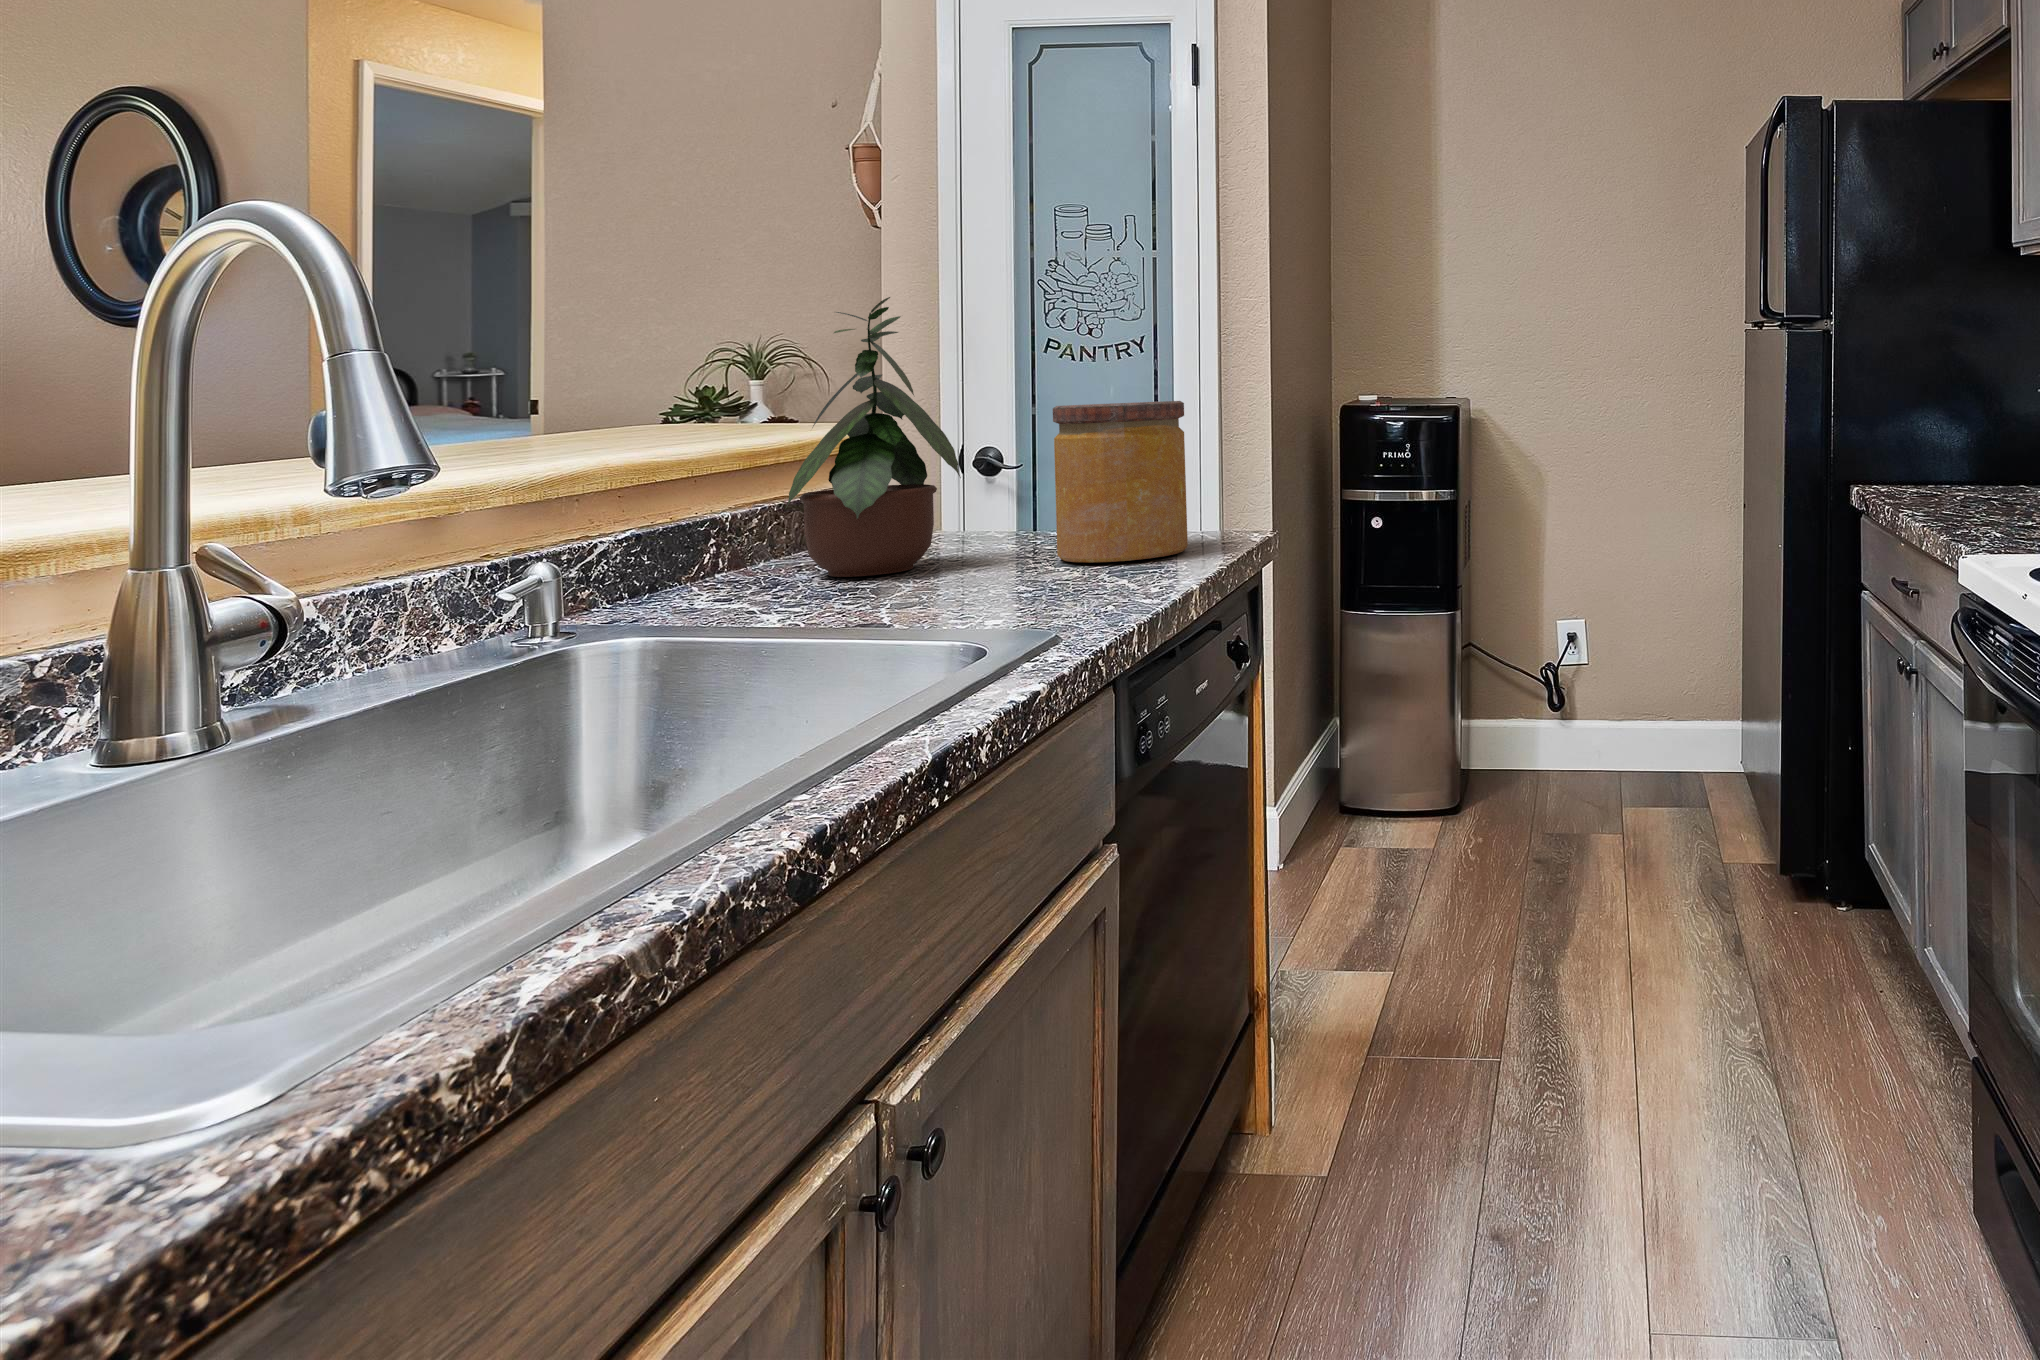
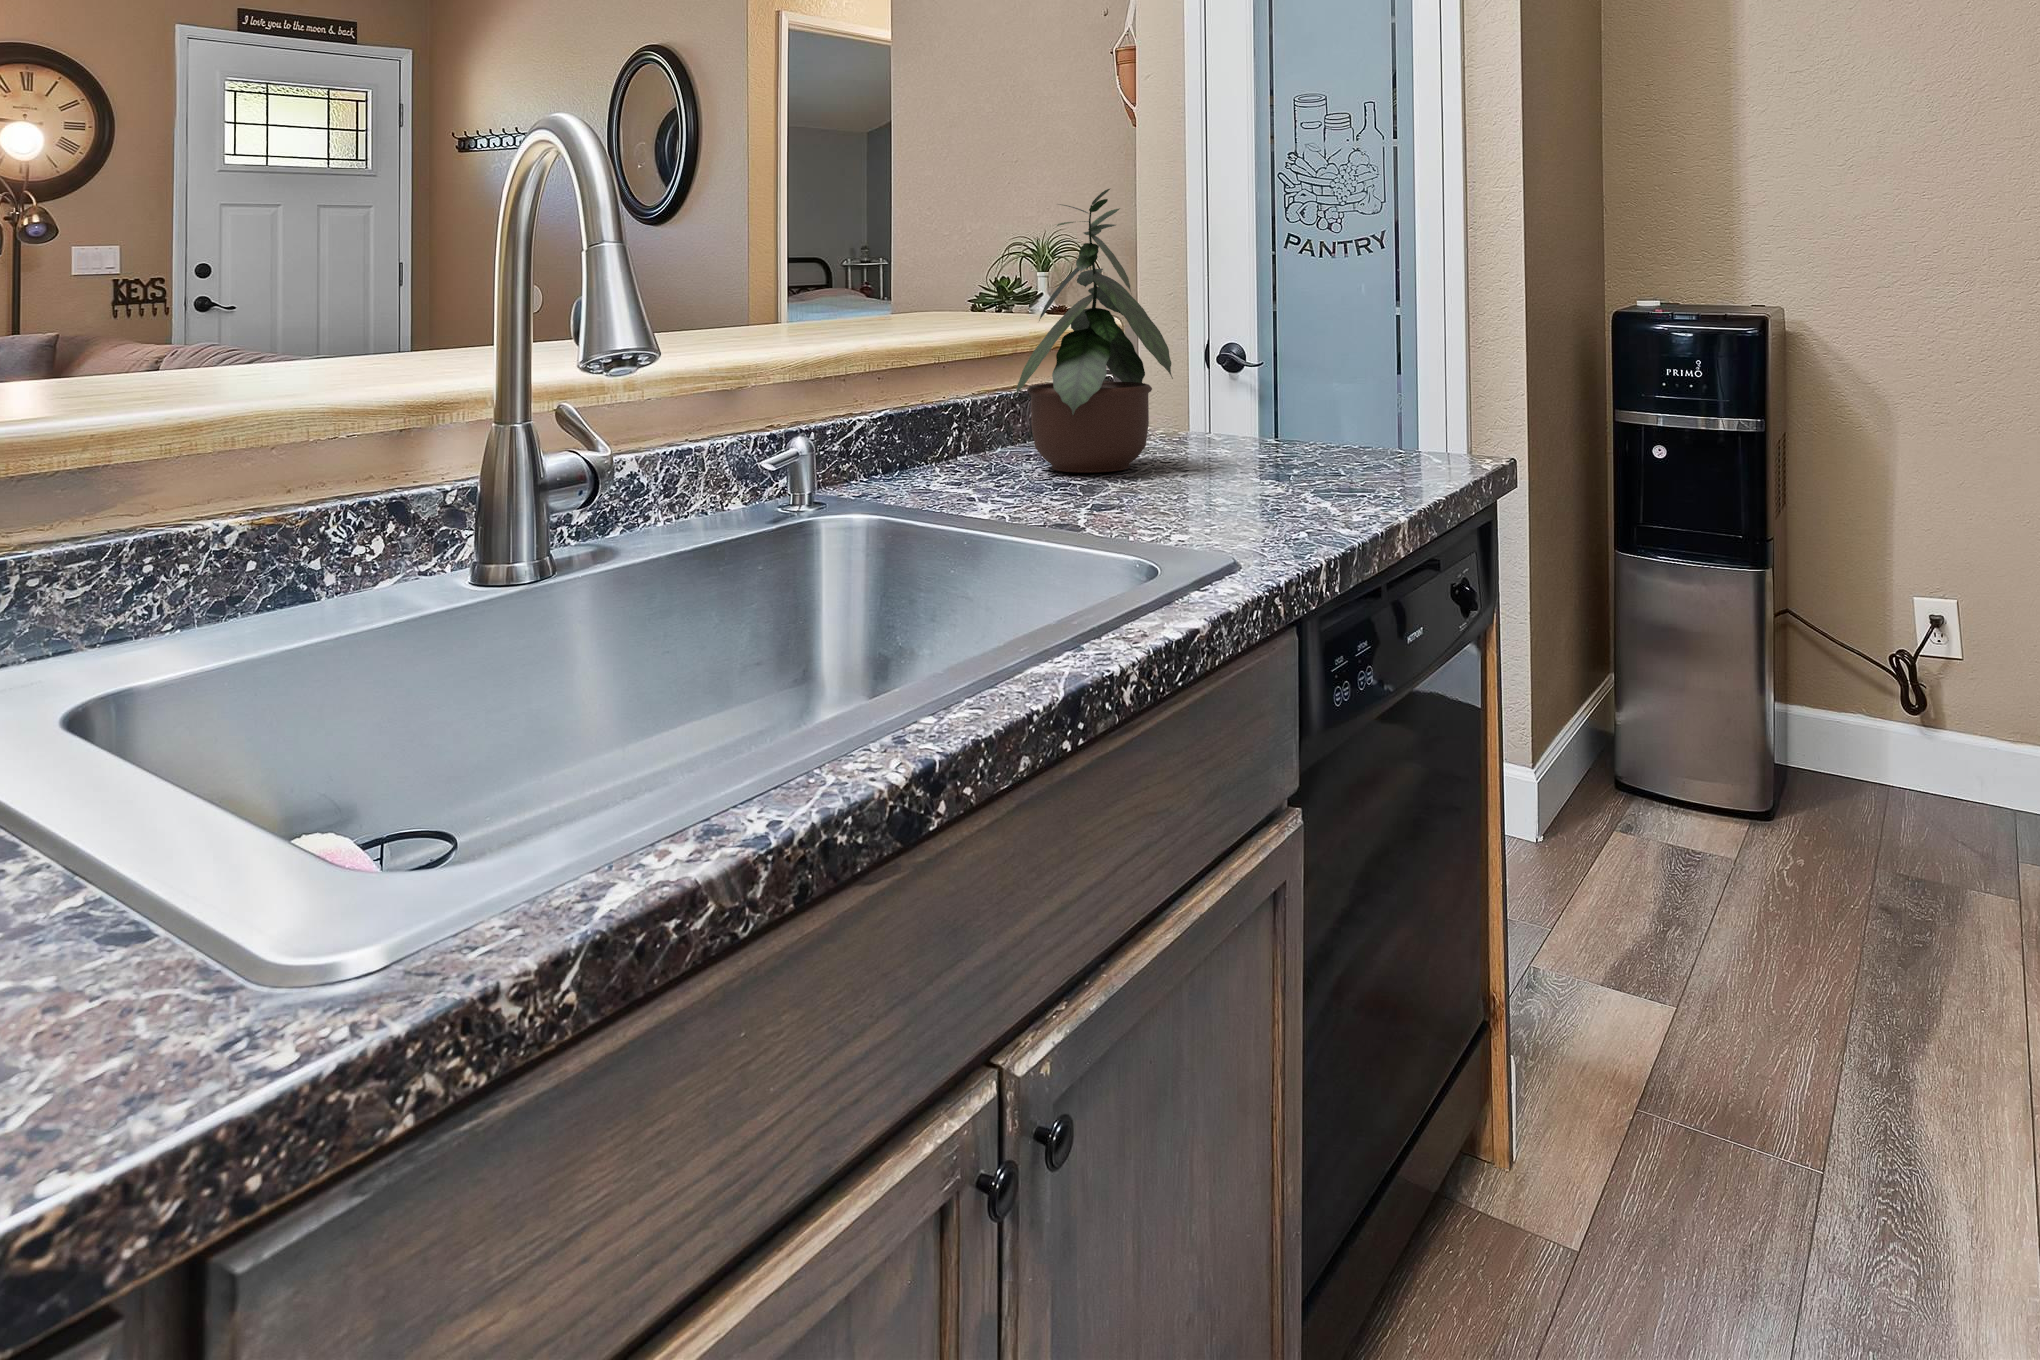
jar: present [1053,401,1188,562] -> none [1265,305,1408,482]

